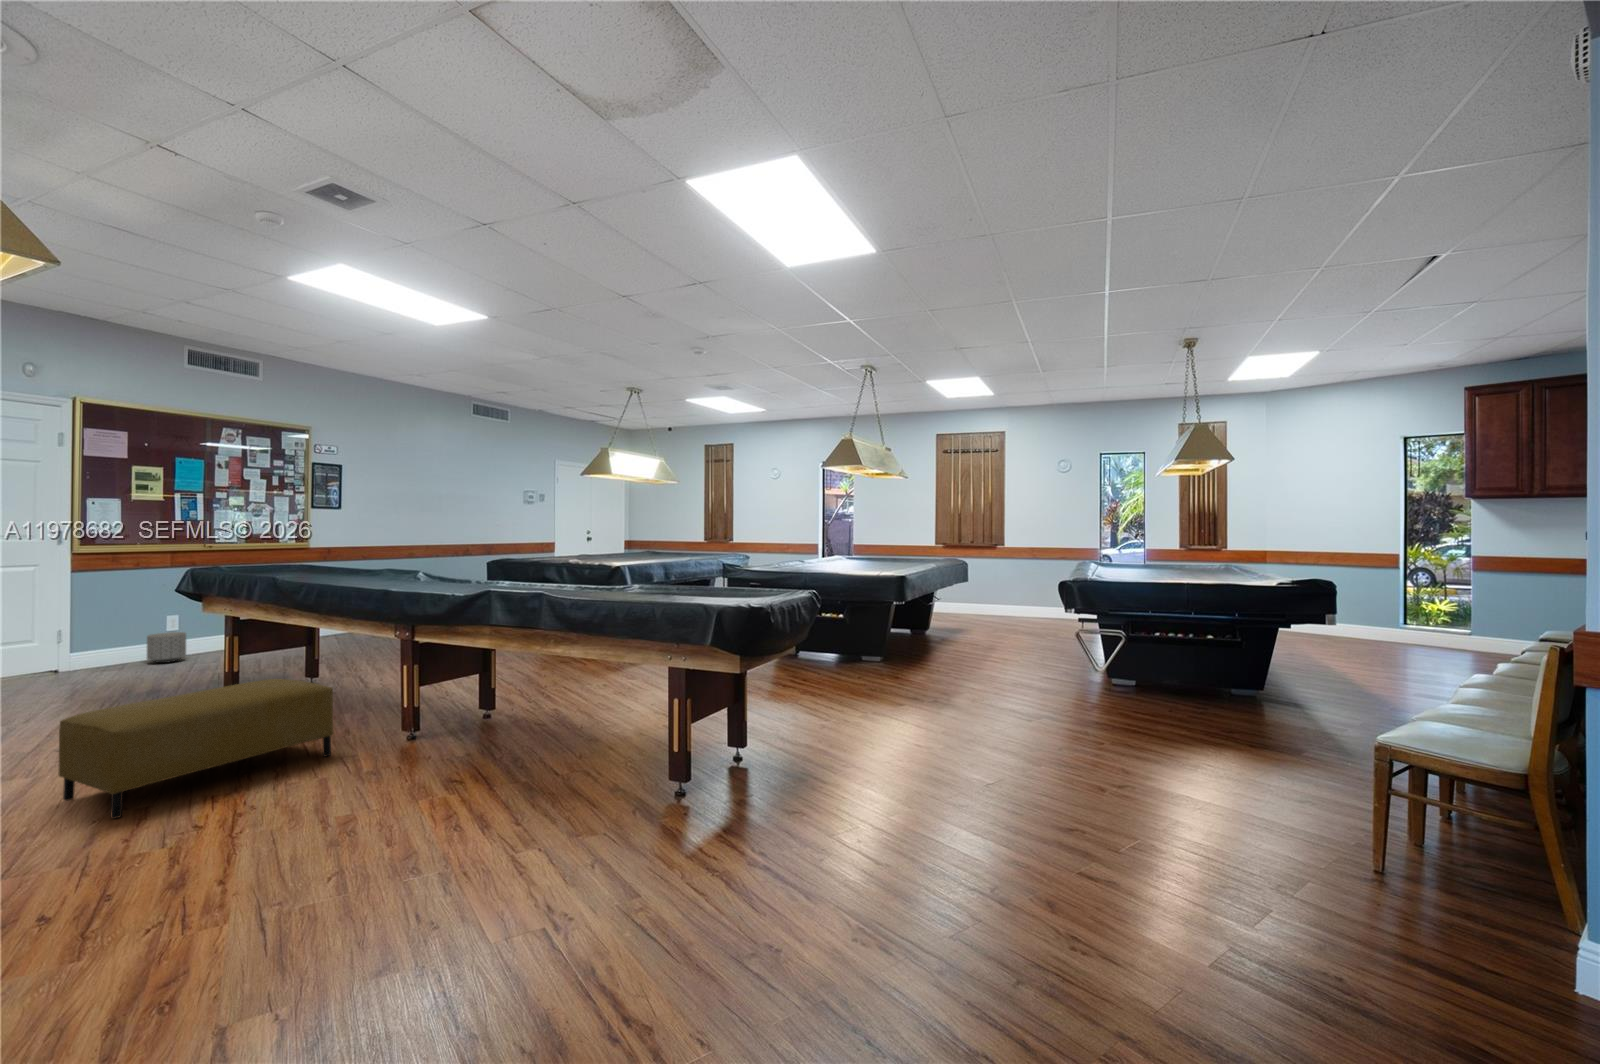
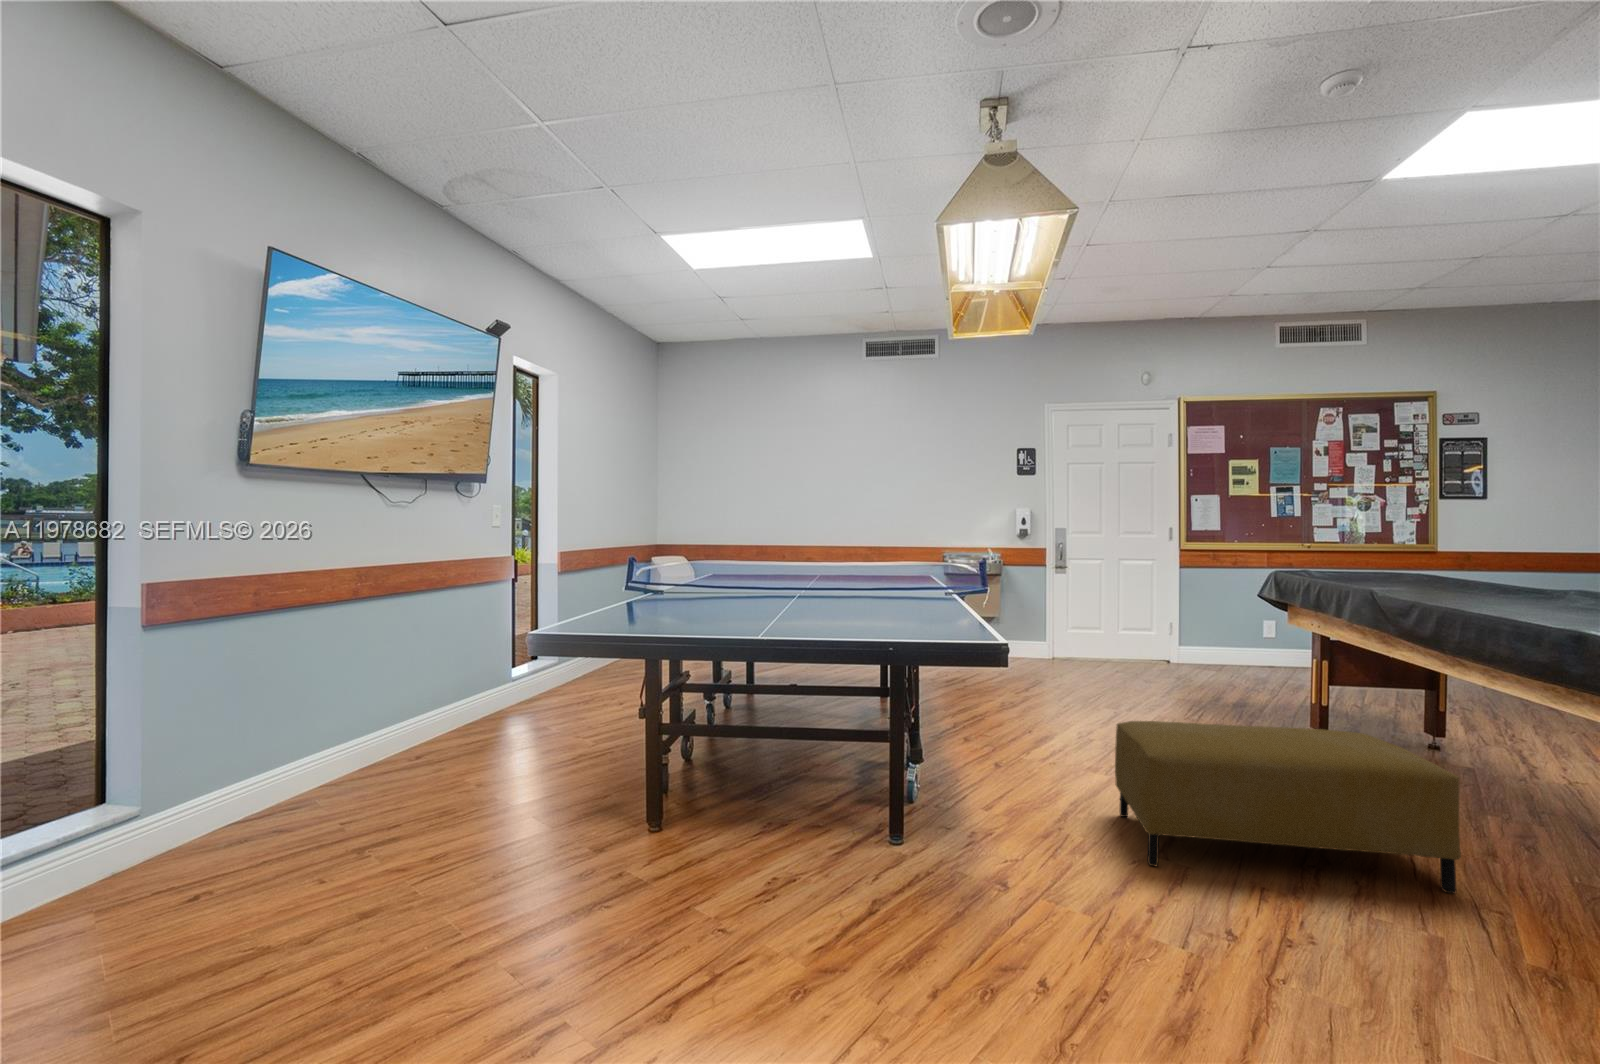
planter: present [147,632,186,663] -> none [1244,641,1282,675]

